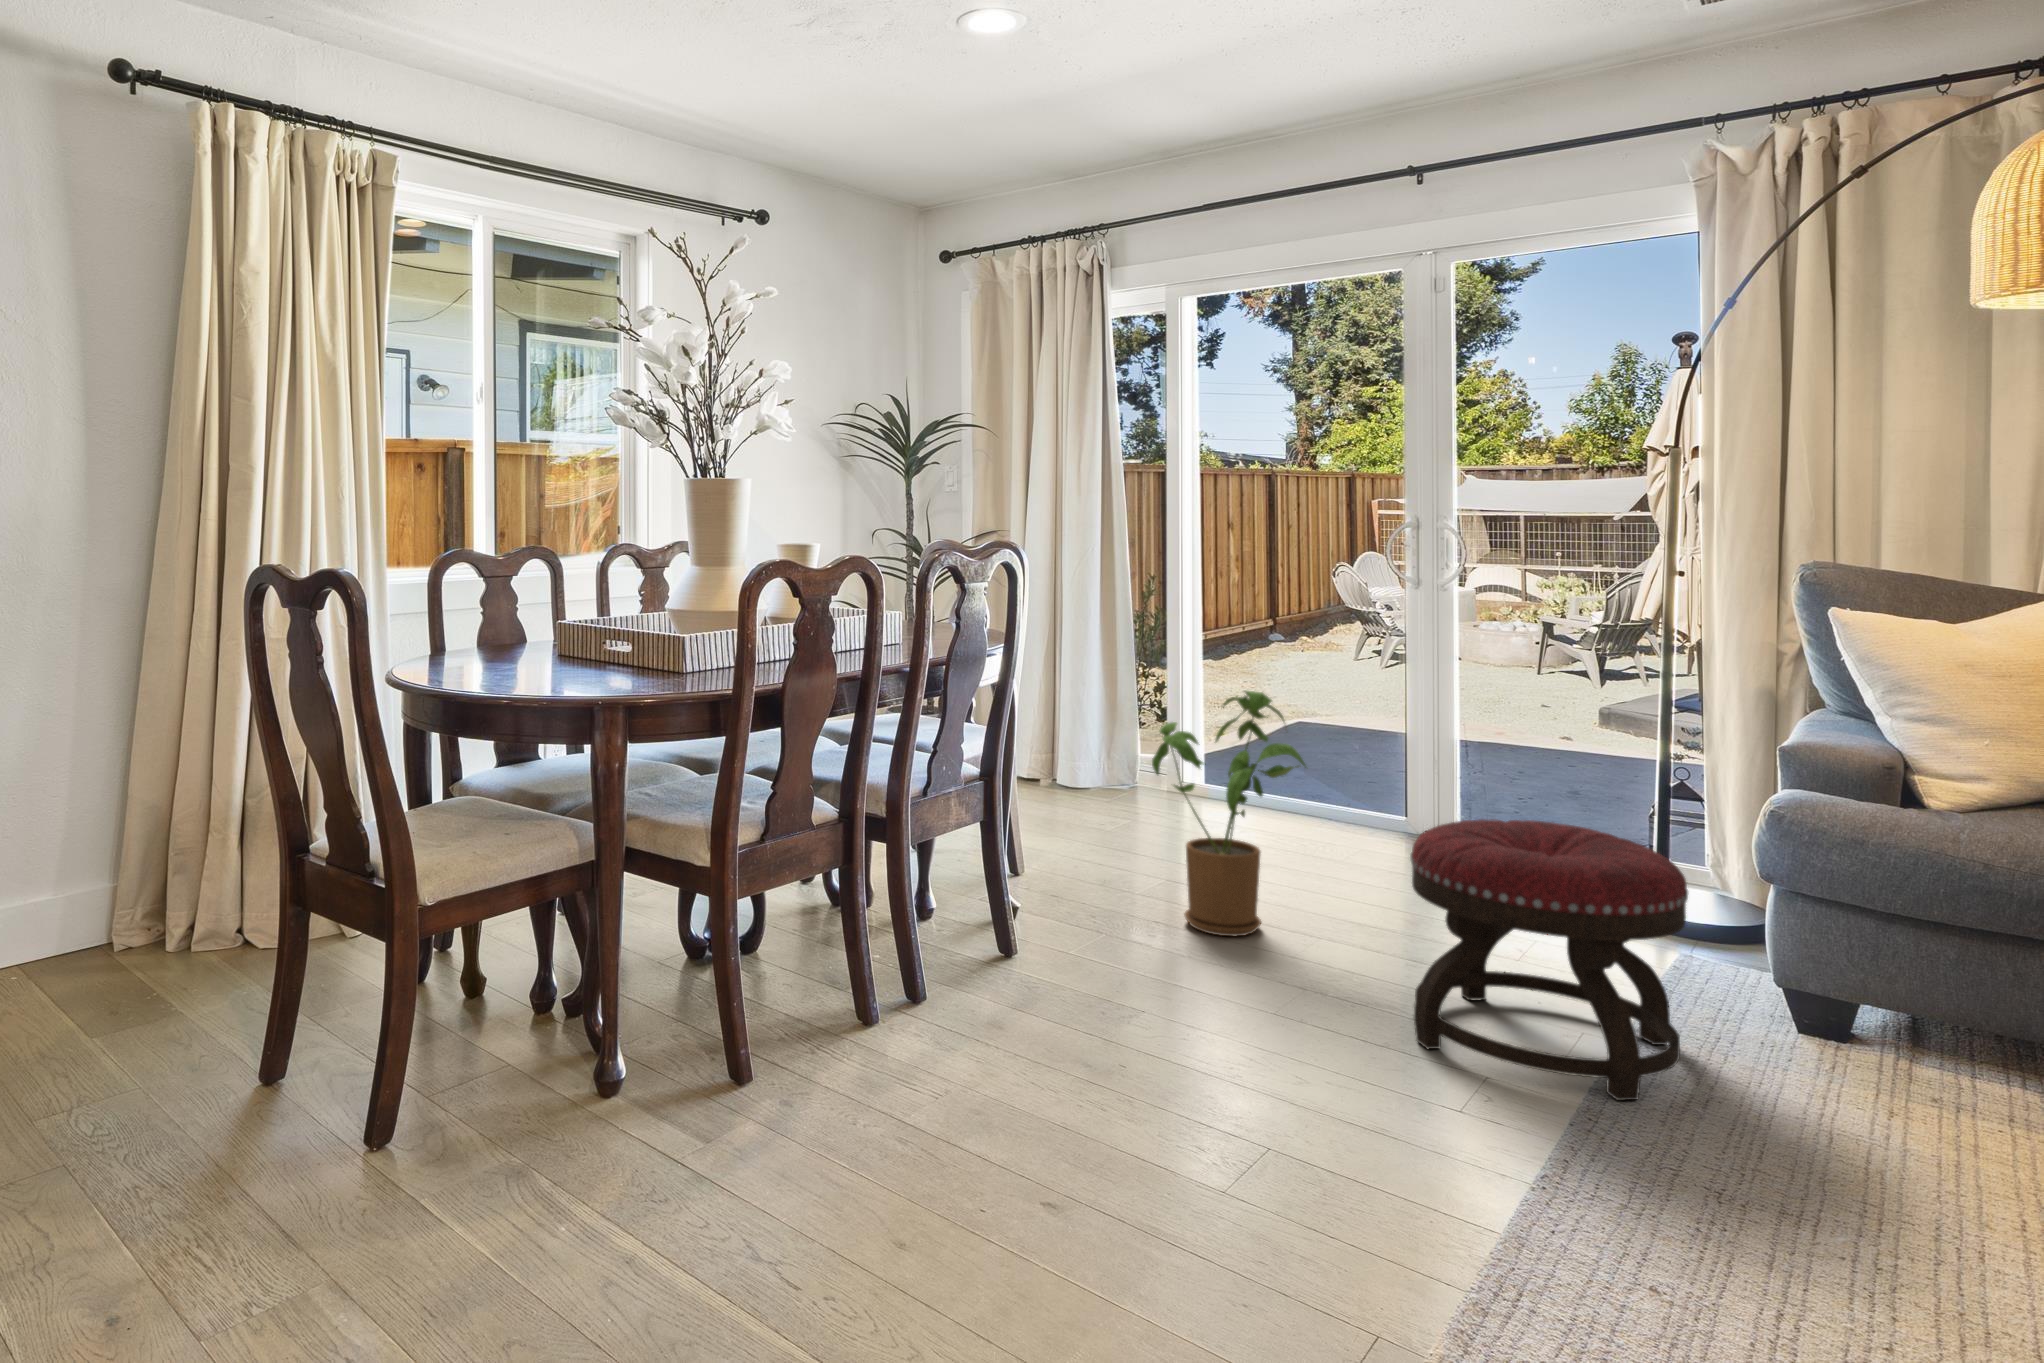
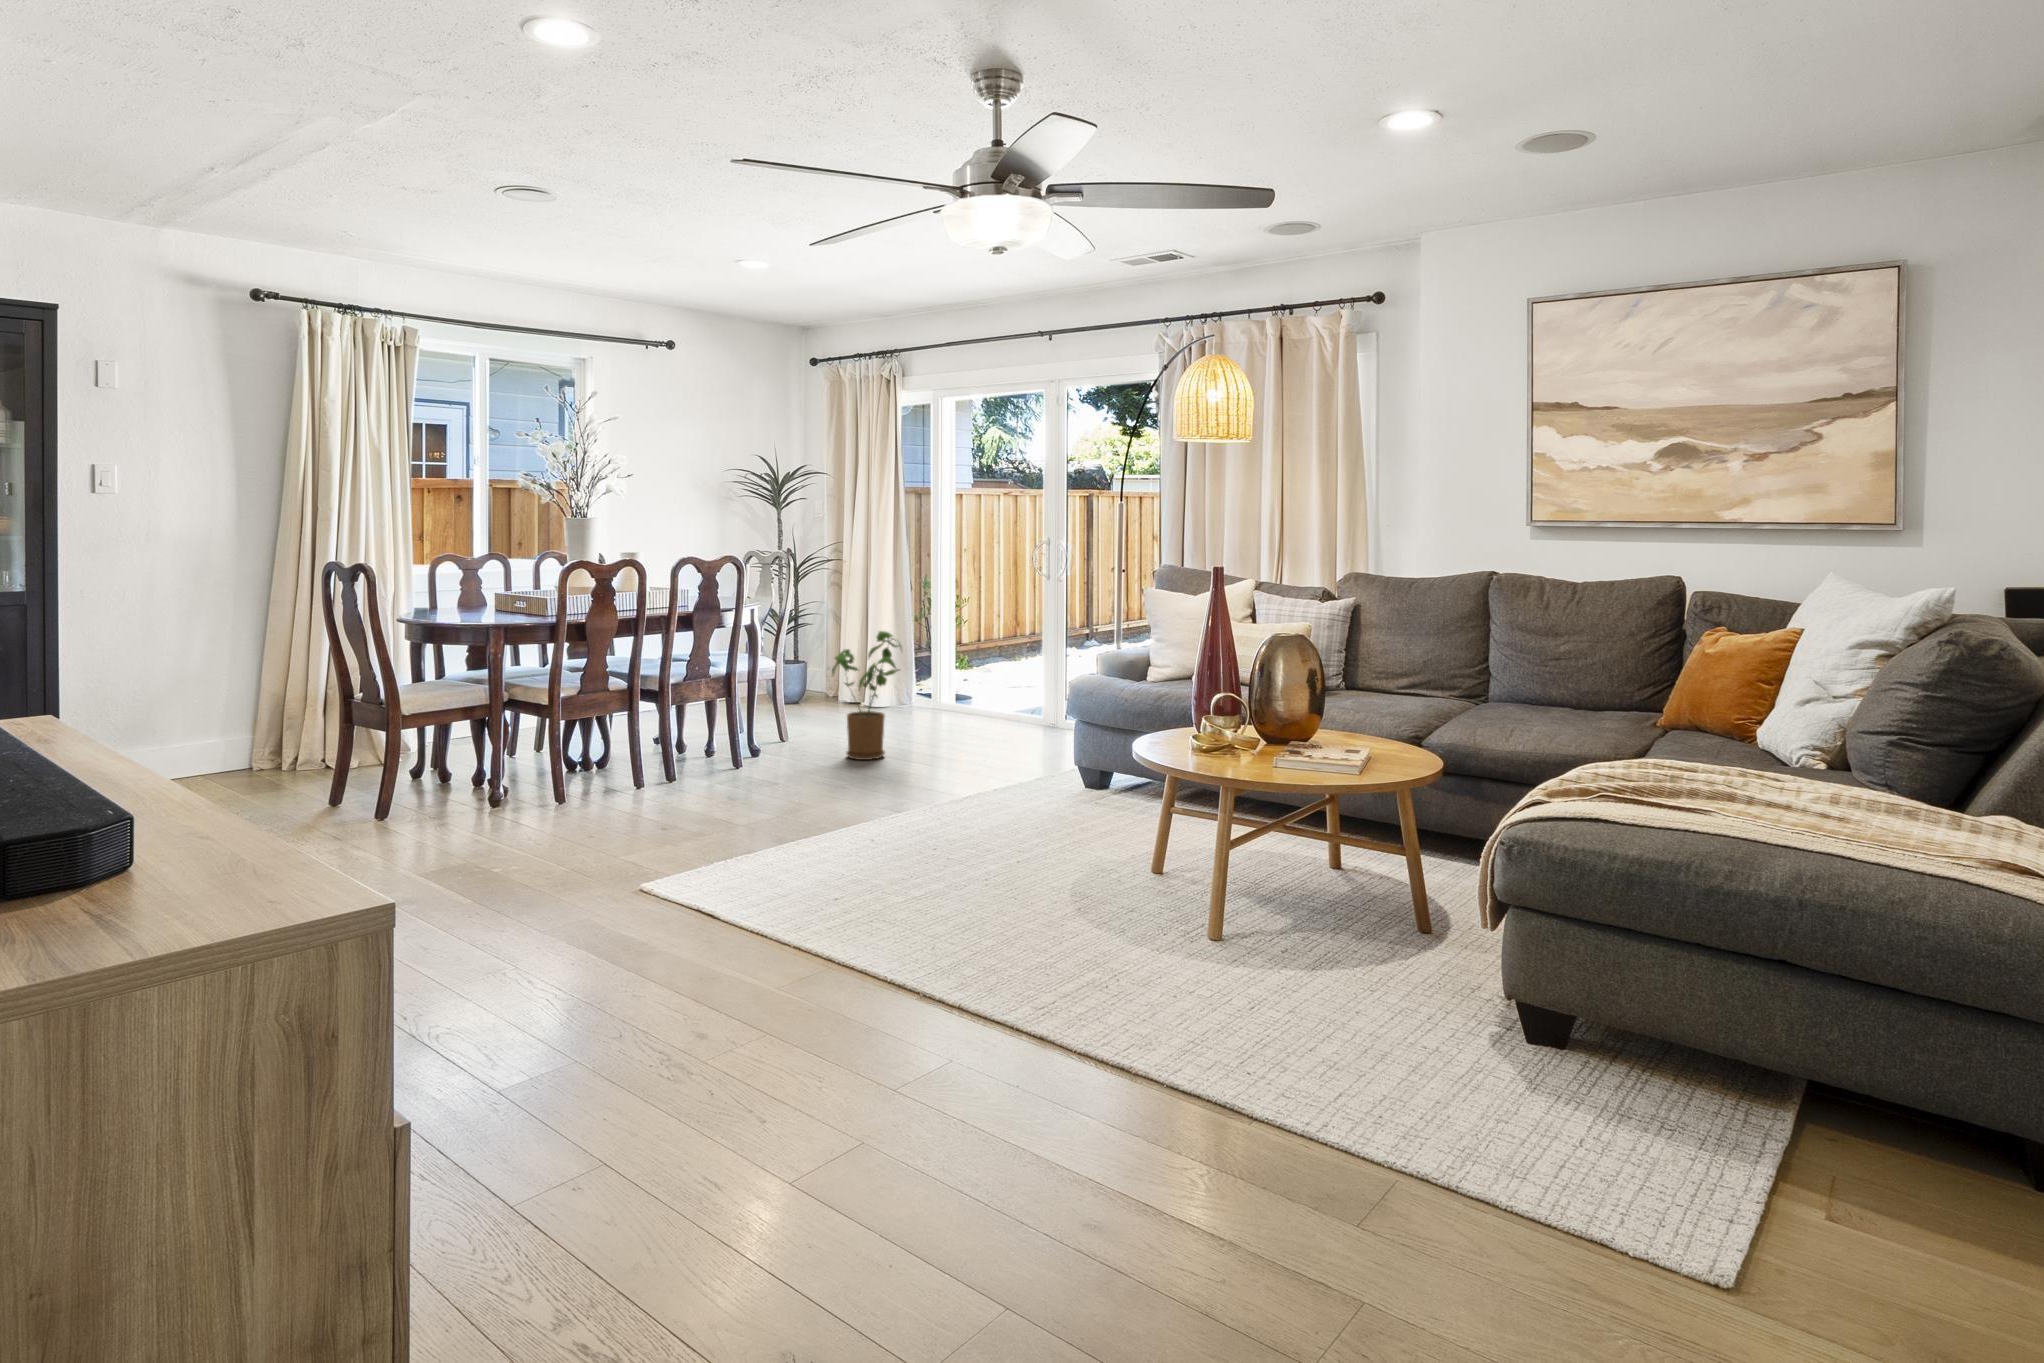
ottoman: present [1410,819,1688,1100] -> none [894,688,1012,802]

